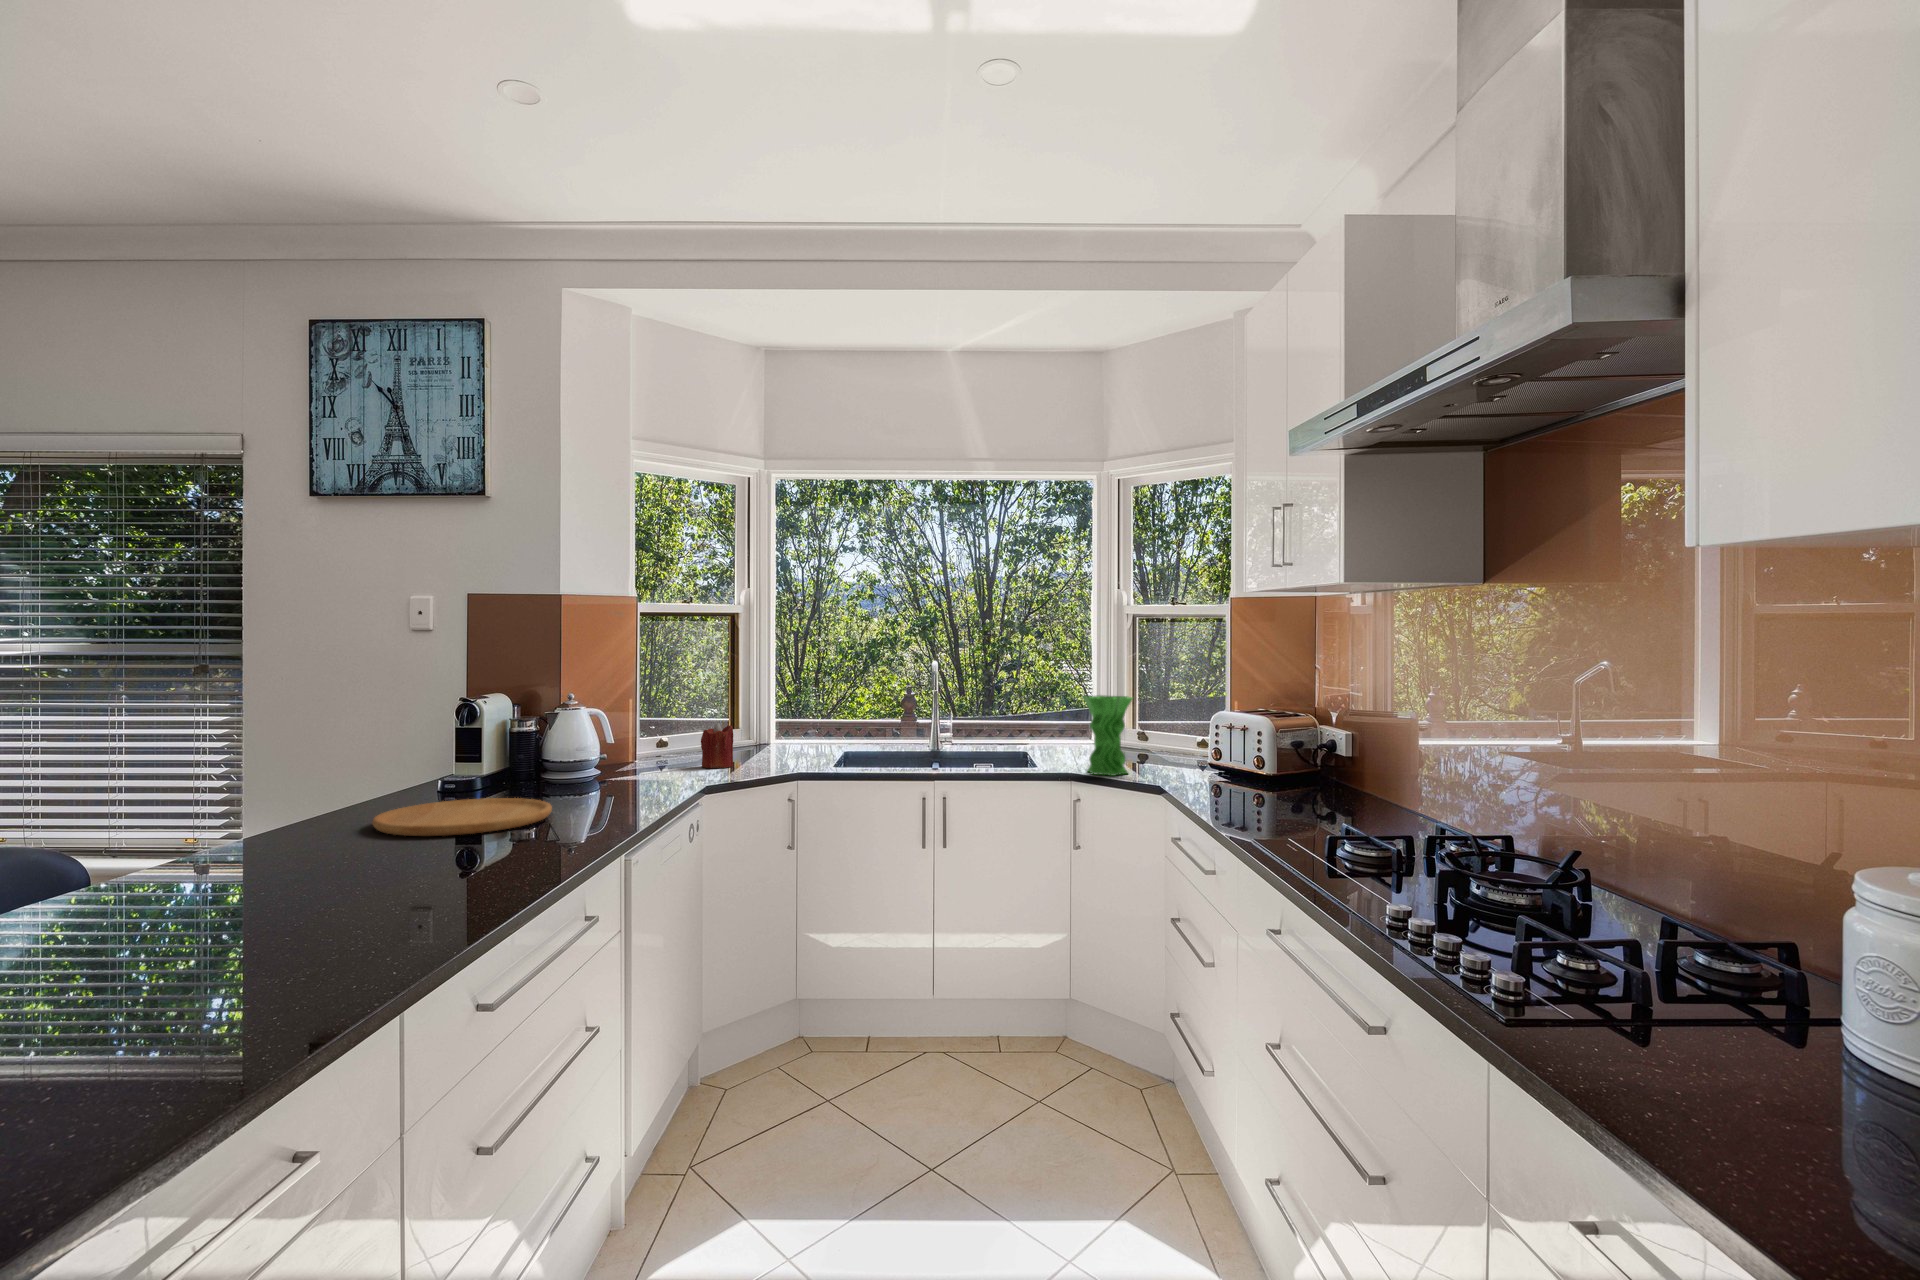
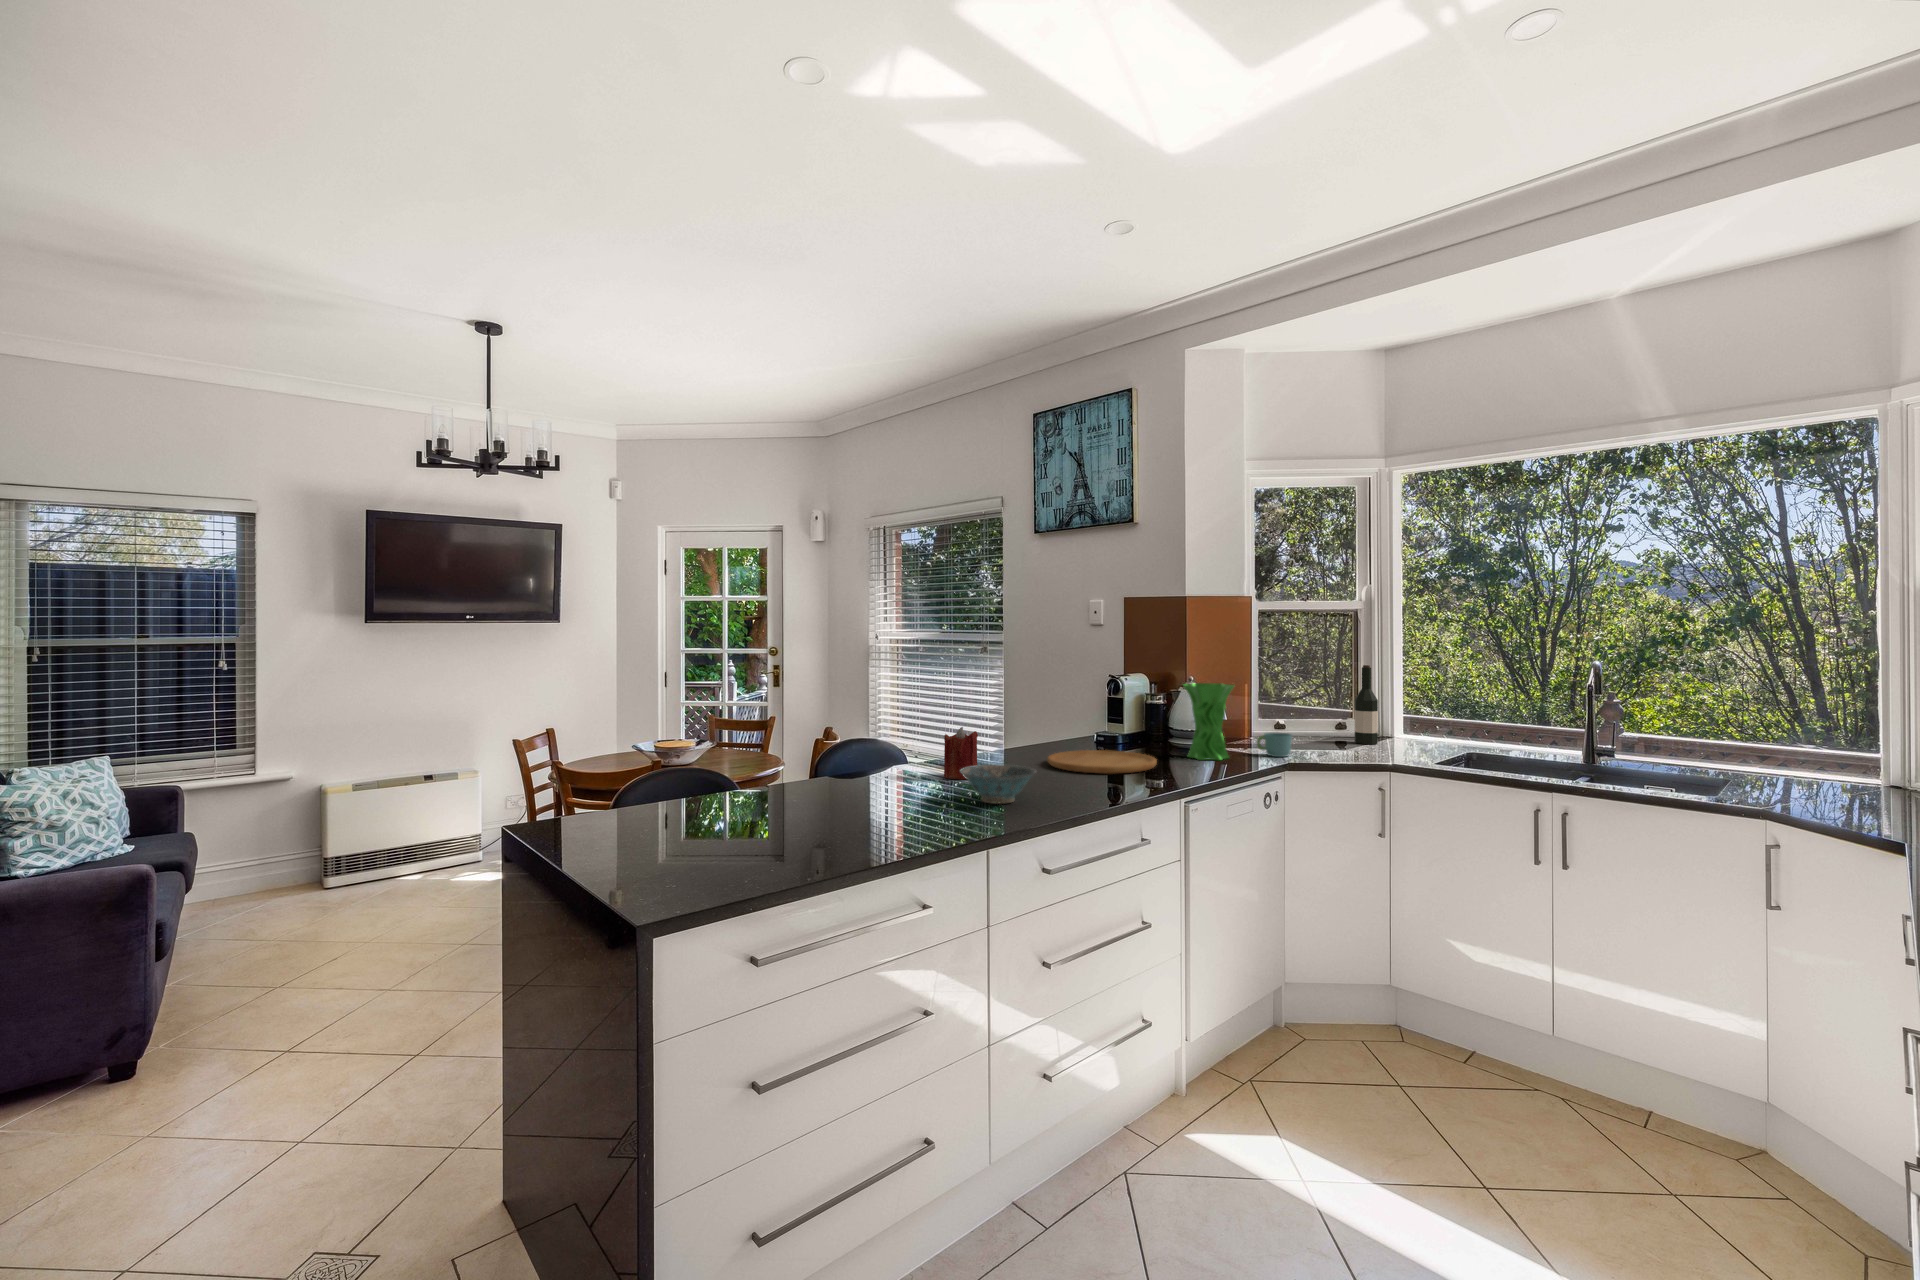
wine bottle: none [749,677,773,761] -> present [1355,665,1378,744]
vase: present [1083,695,1133,776] -> present [1183,683,1234,760]
candle: present [701,723,733,768] -> present [944,727,978,779]
mug: none [661,756,703,784] -> present [1257,733,1292,757]
ceramic bowl: none [232,840,398,914] -> present [961,764,1036,804]

